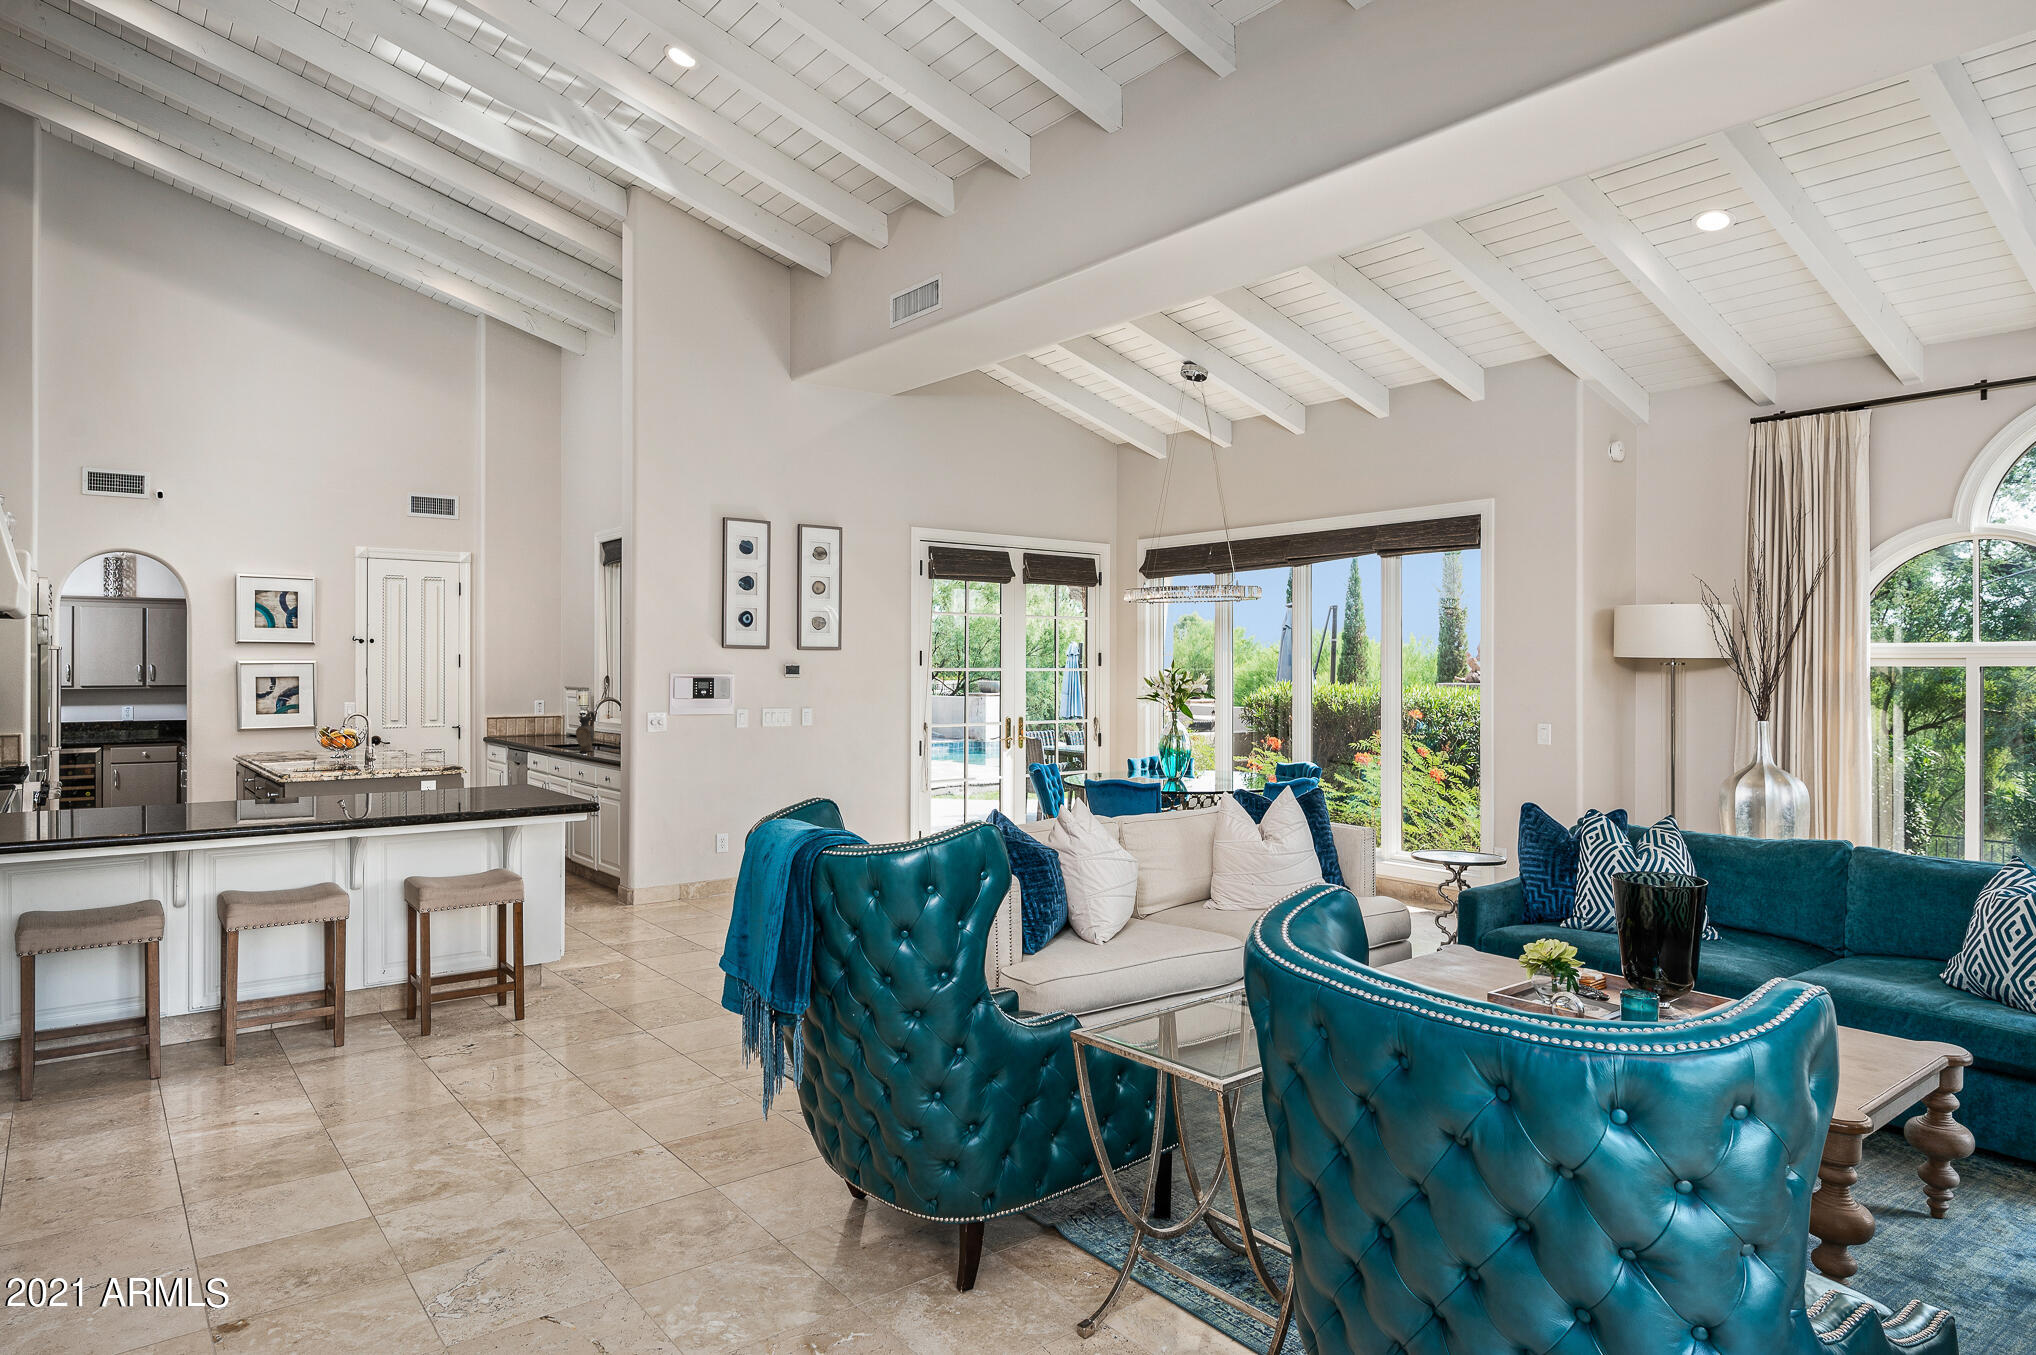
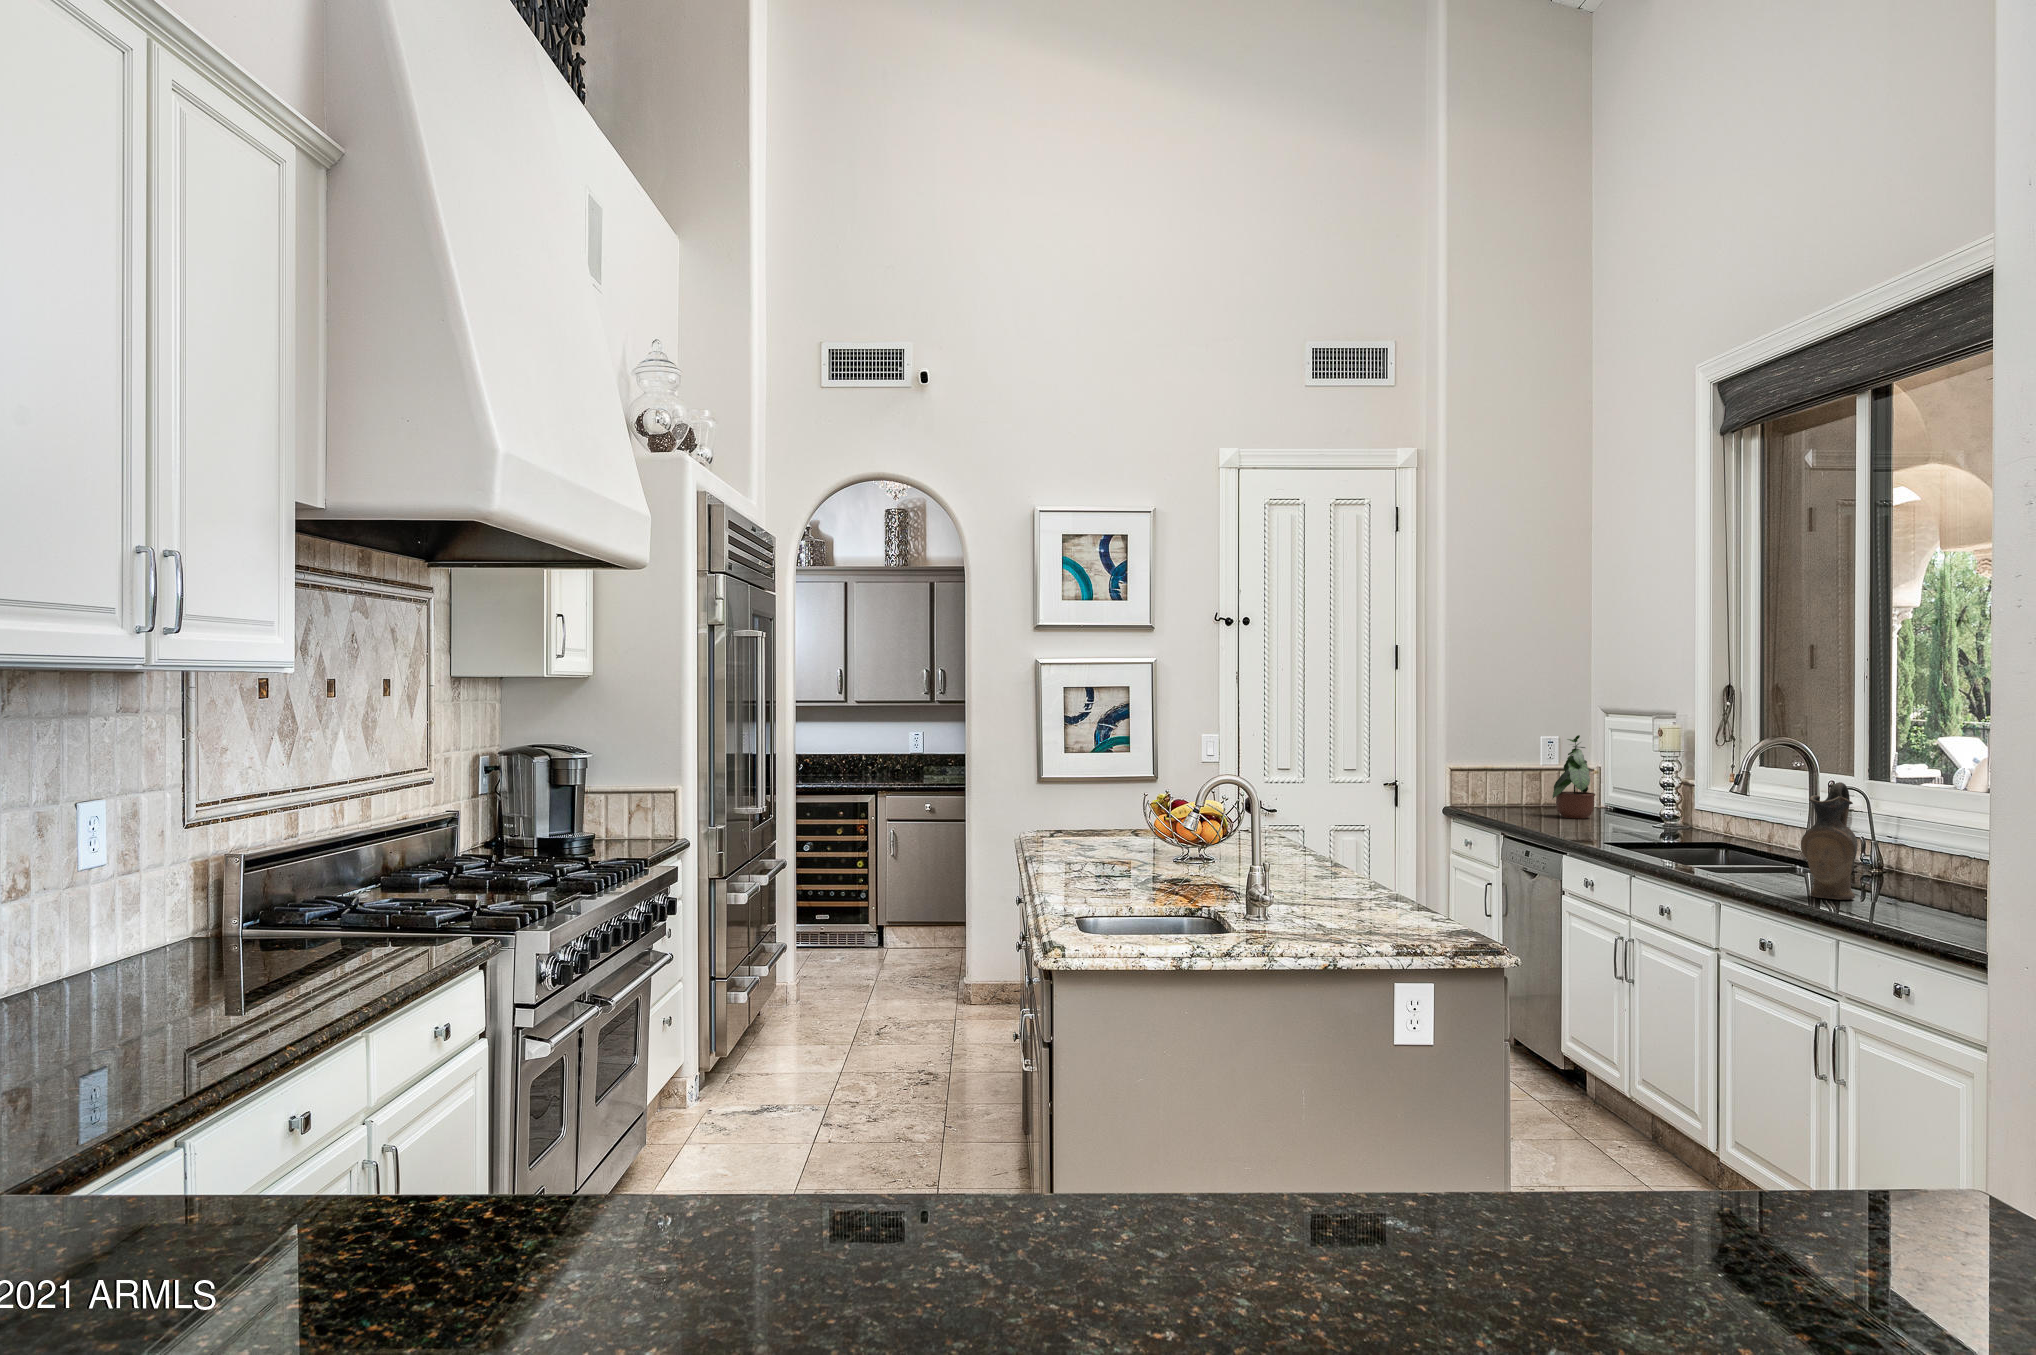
potted plant: none [532,699,558,739] -> present [1553,735,1595,819]

